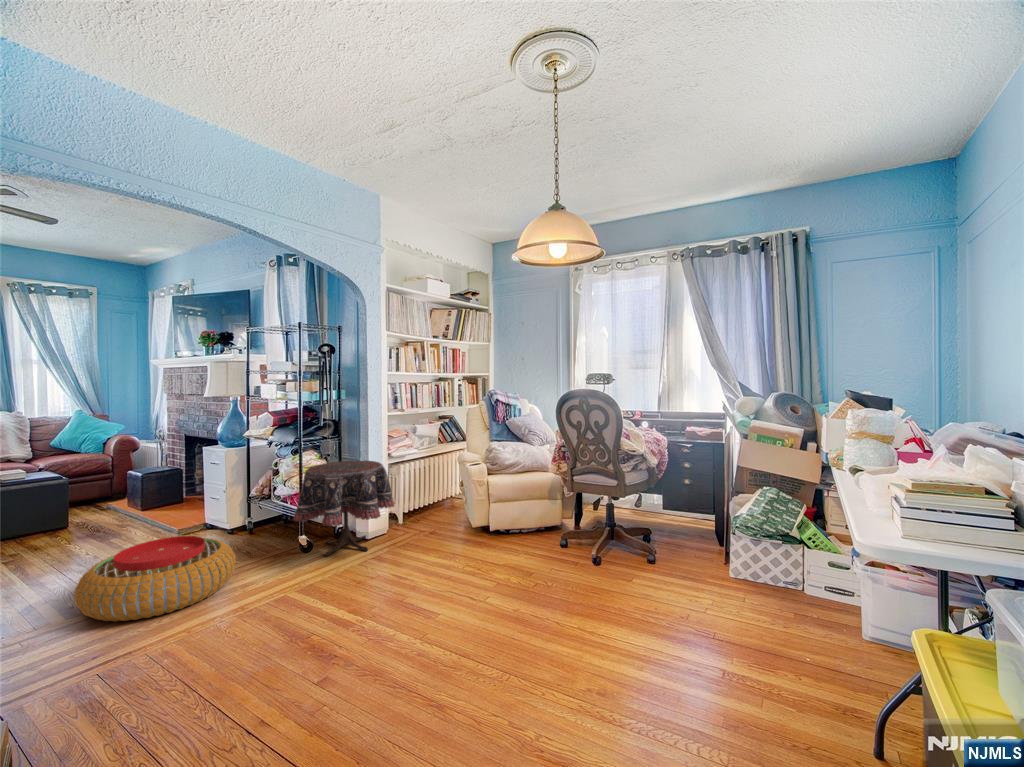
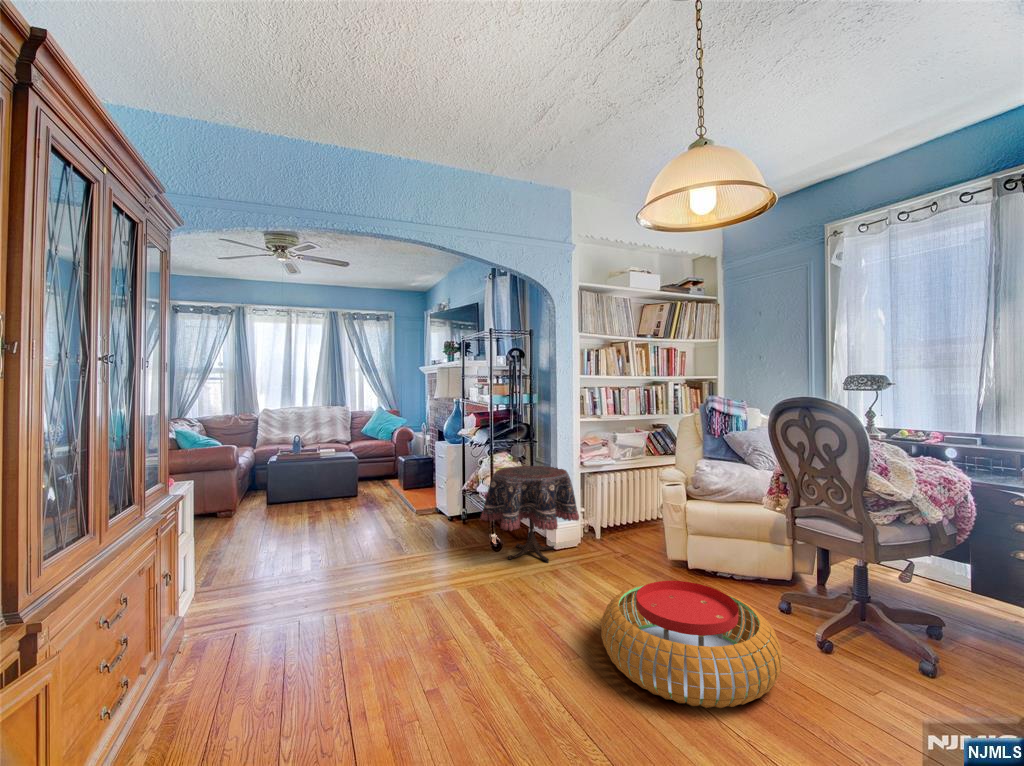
pouf: present [74,536,236,622] -> present [601,581,782,708]

